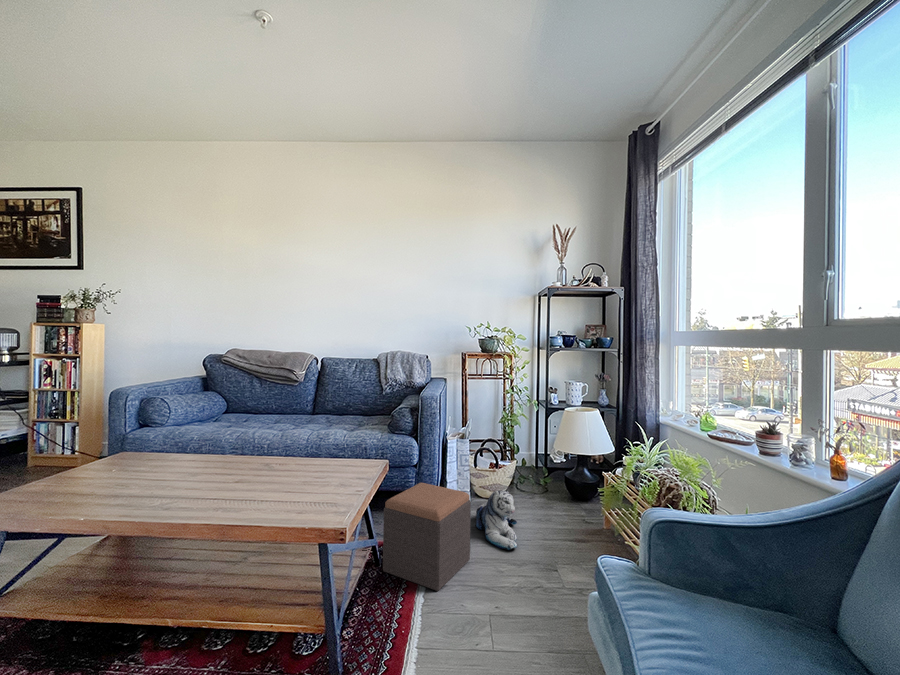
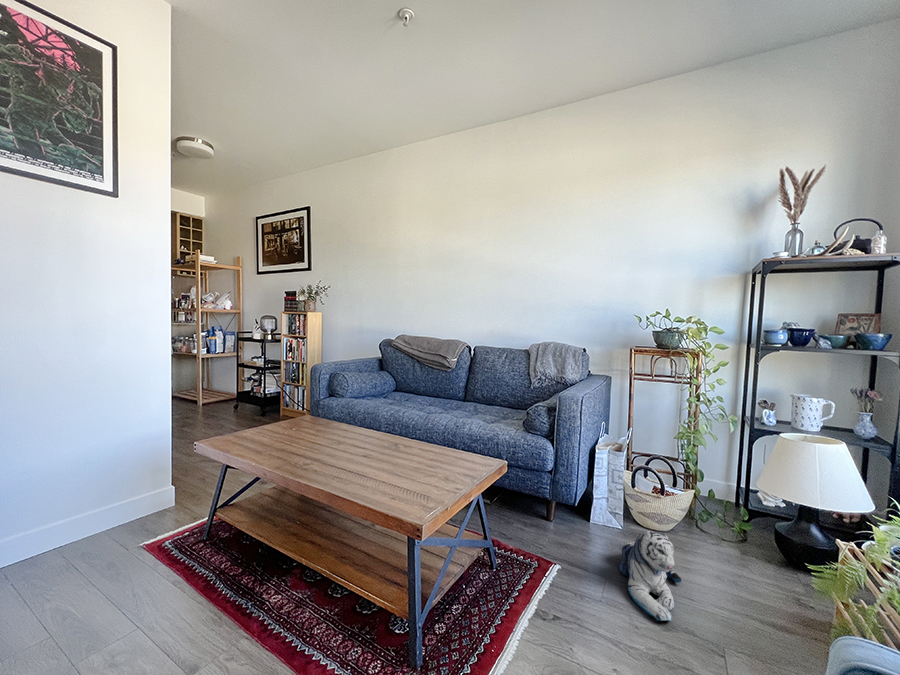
footstool: present [383,483,471,591] -> none [481,498,598,648]

